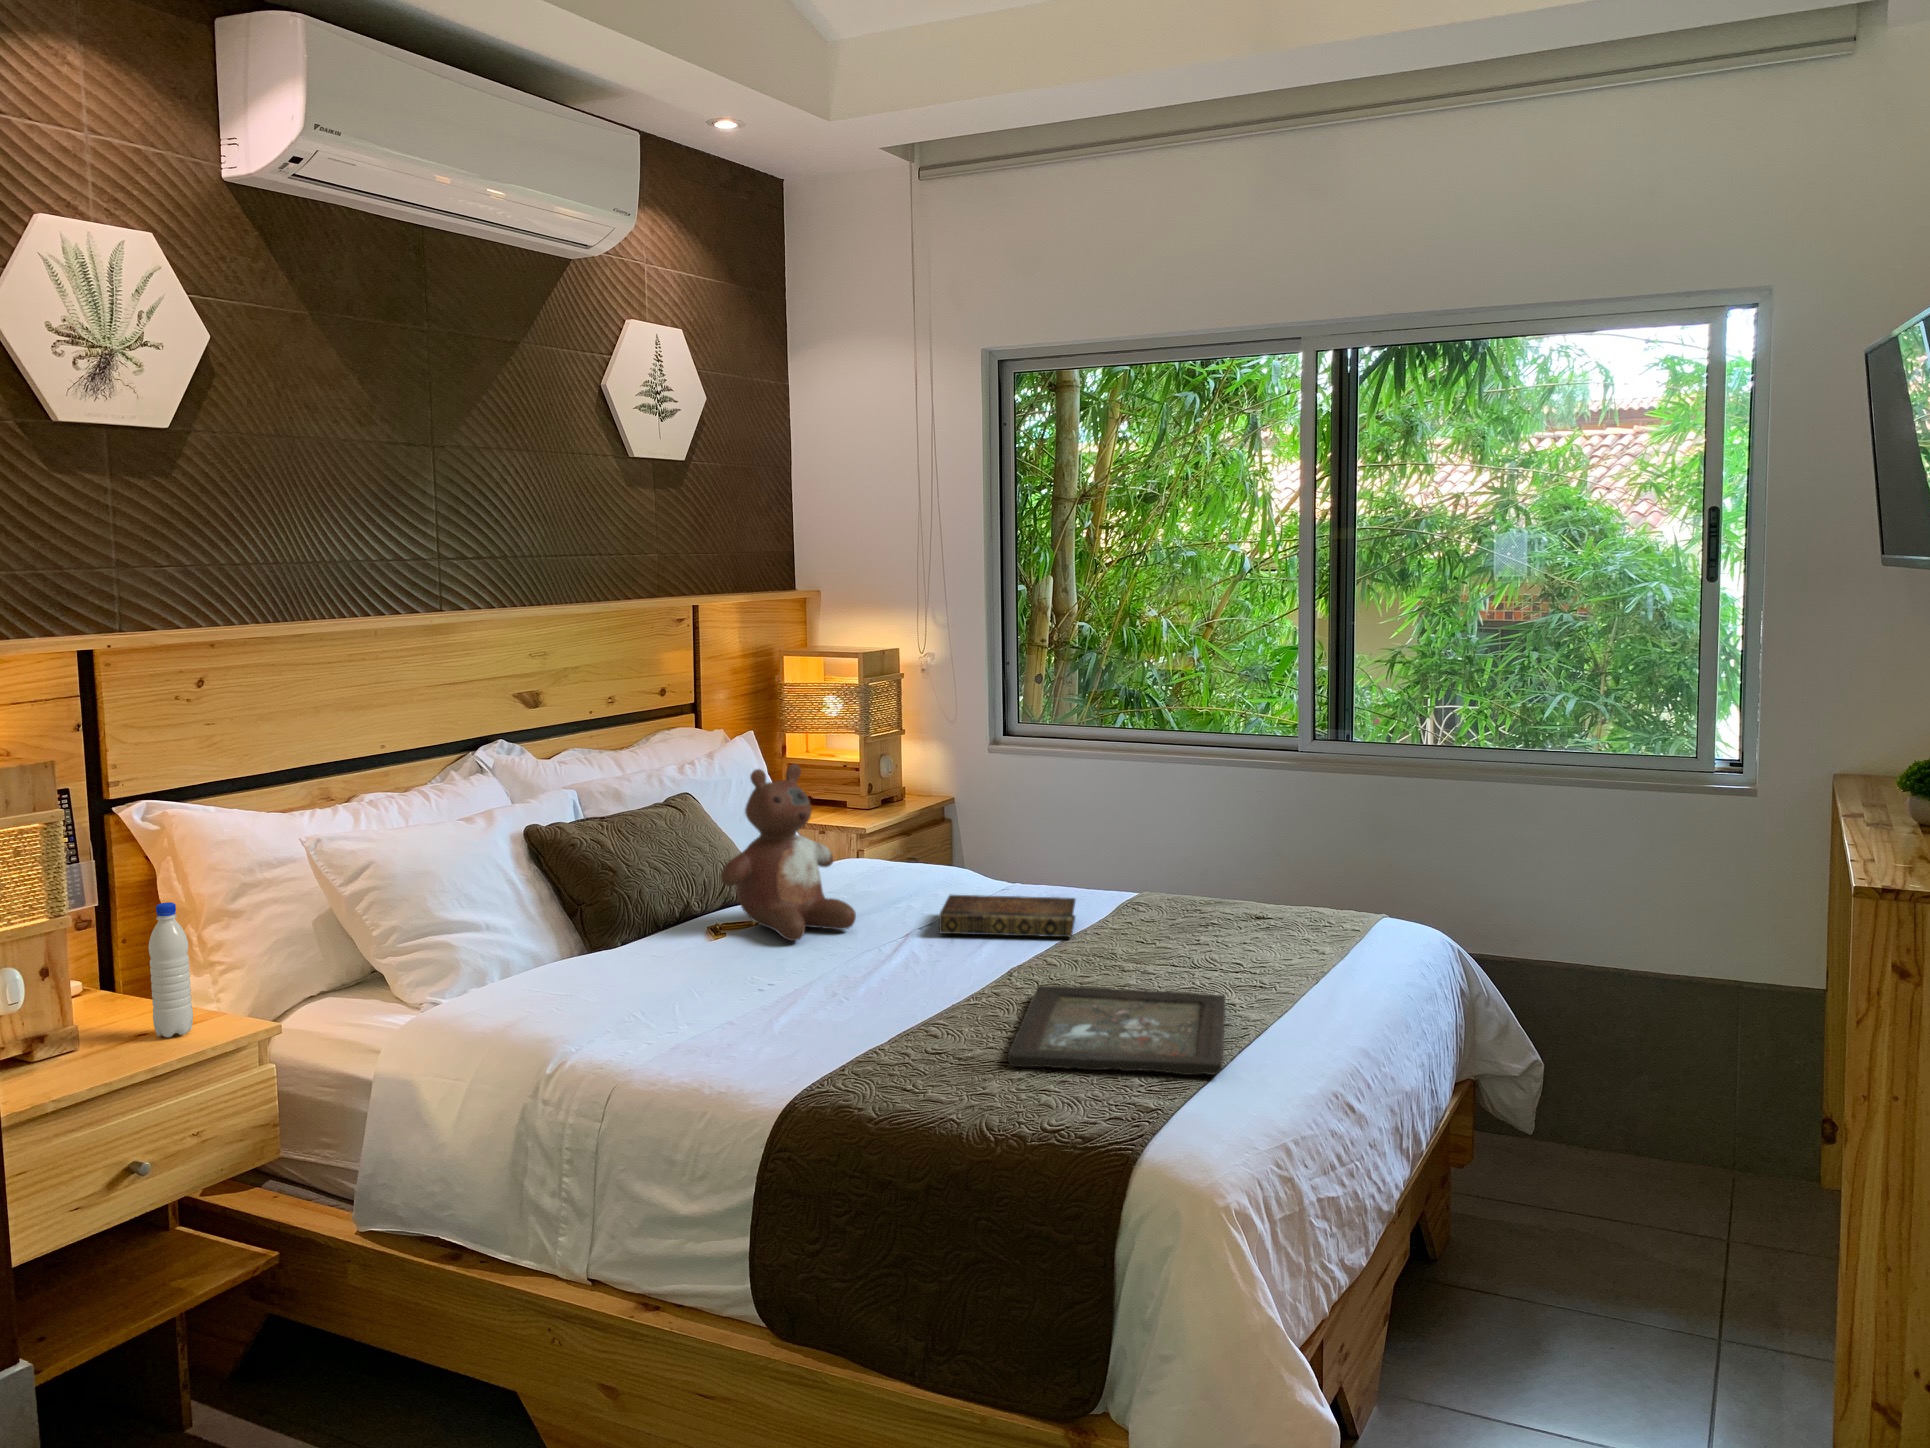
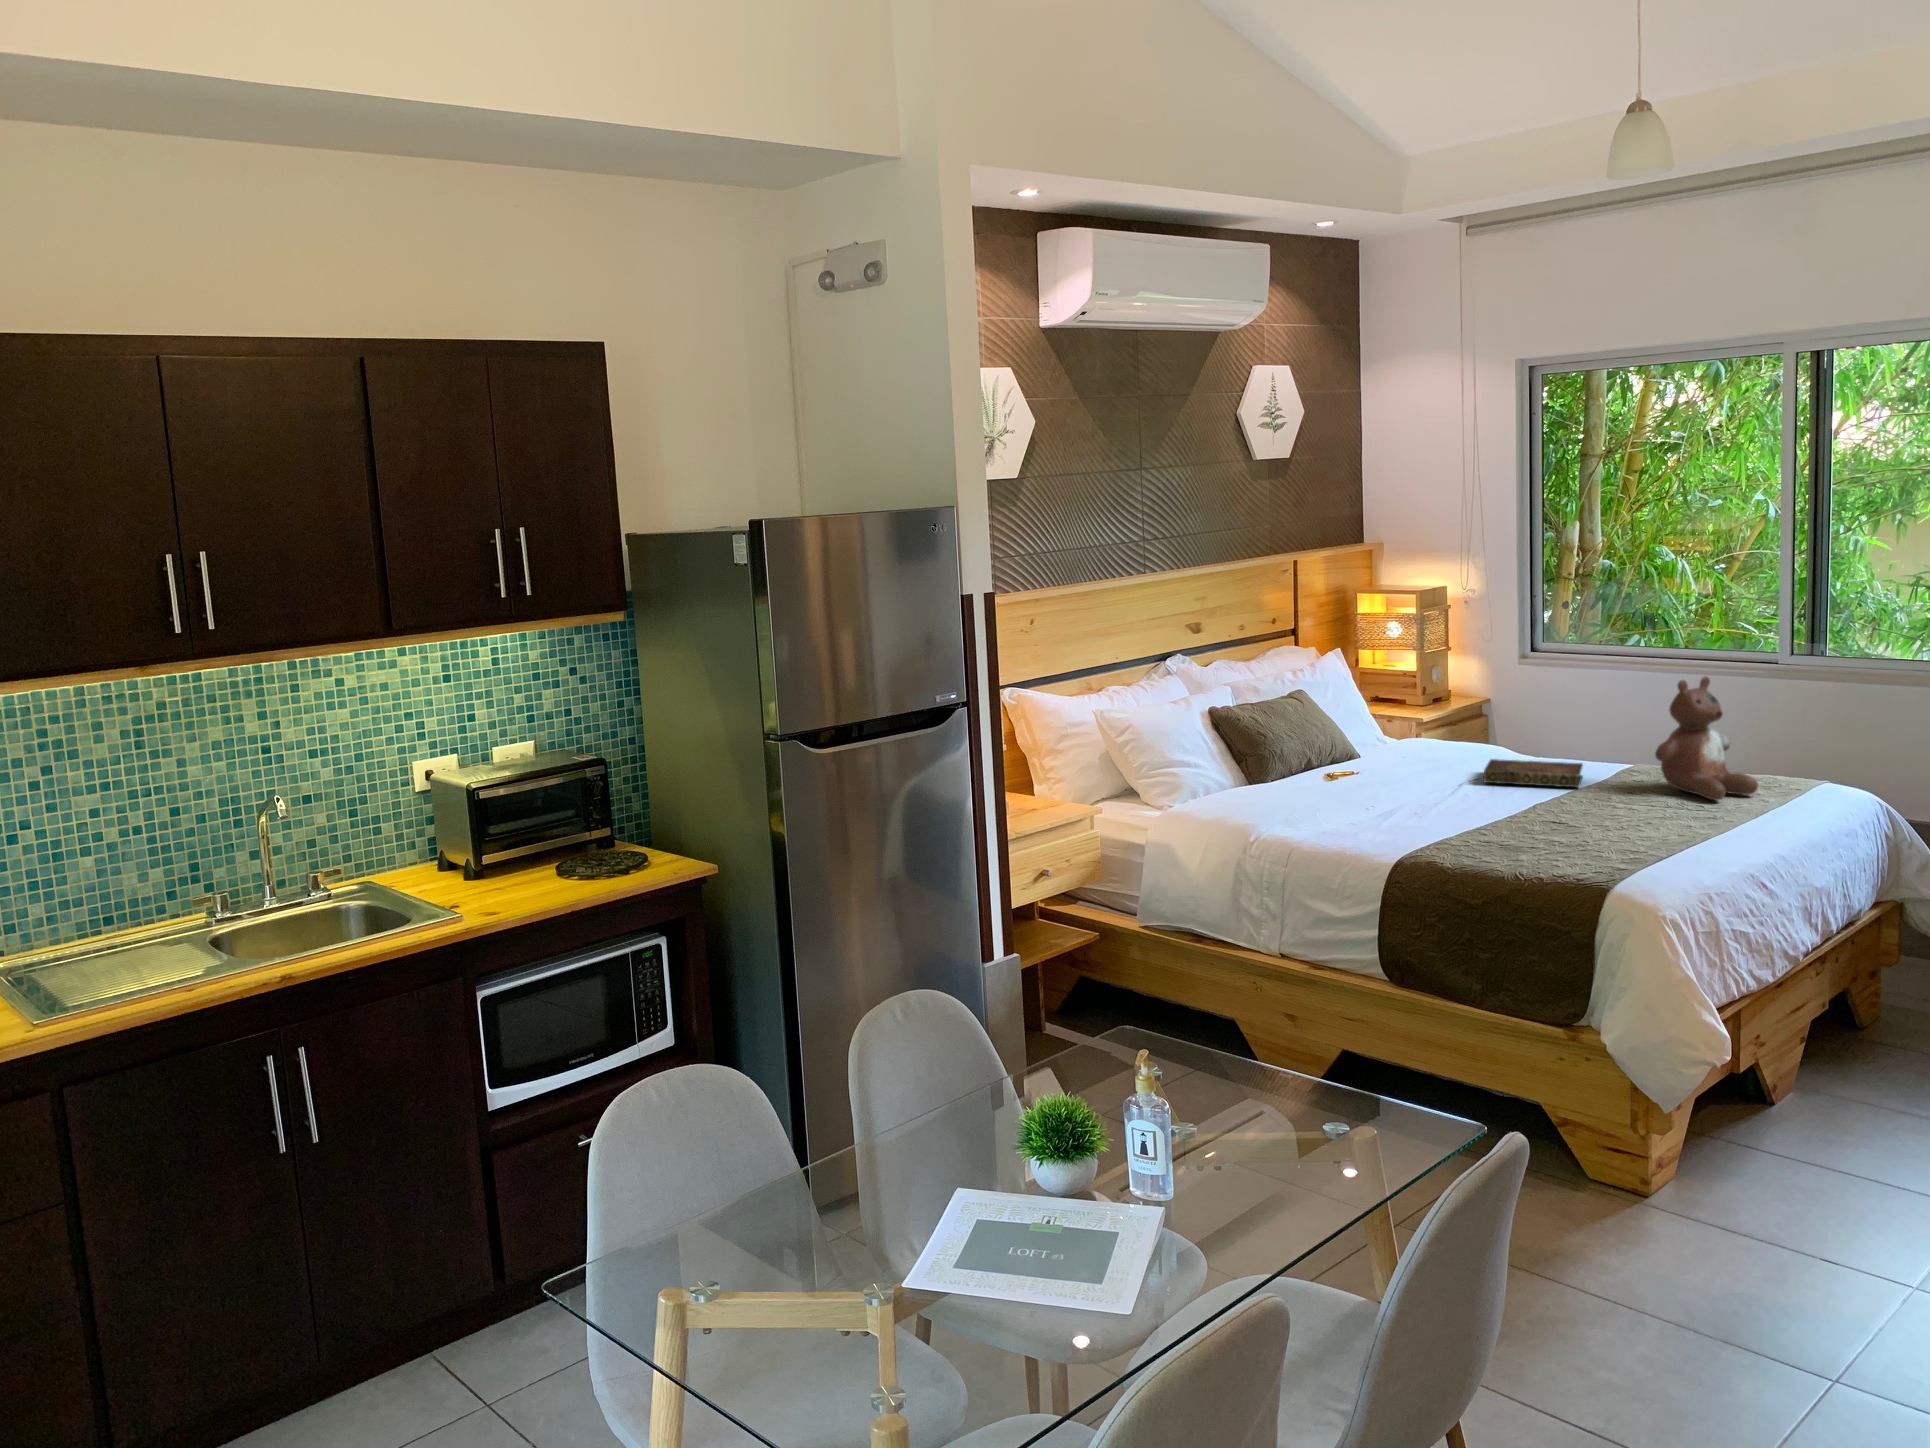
stuffed bear: present [720,764,856,941] -> present [1655,676,1758,801]
water bottle: present [149,902,193,1037] -> none [1037,742,1057,815]
tray: present [1008,986,1226,1075] -> none [1533,811,1686,860]

